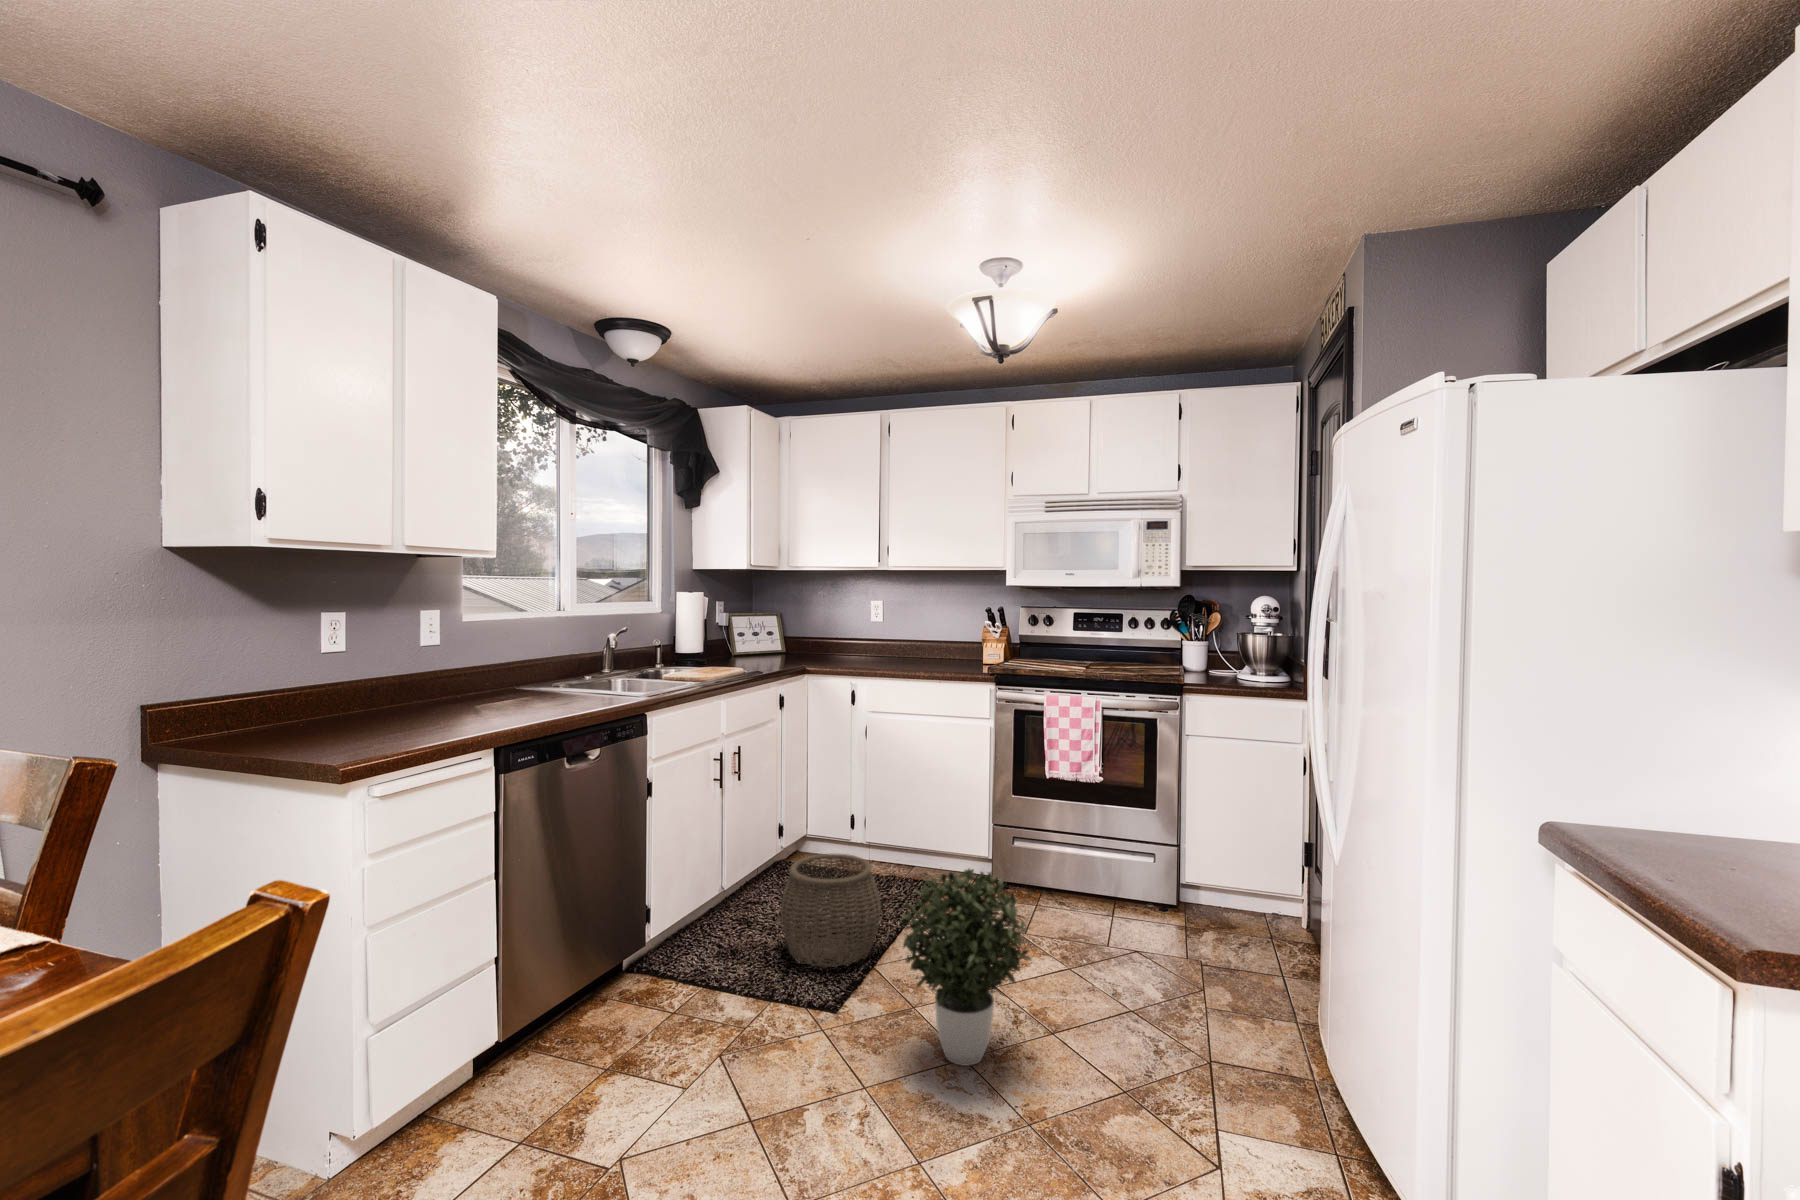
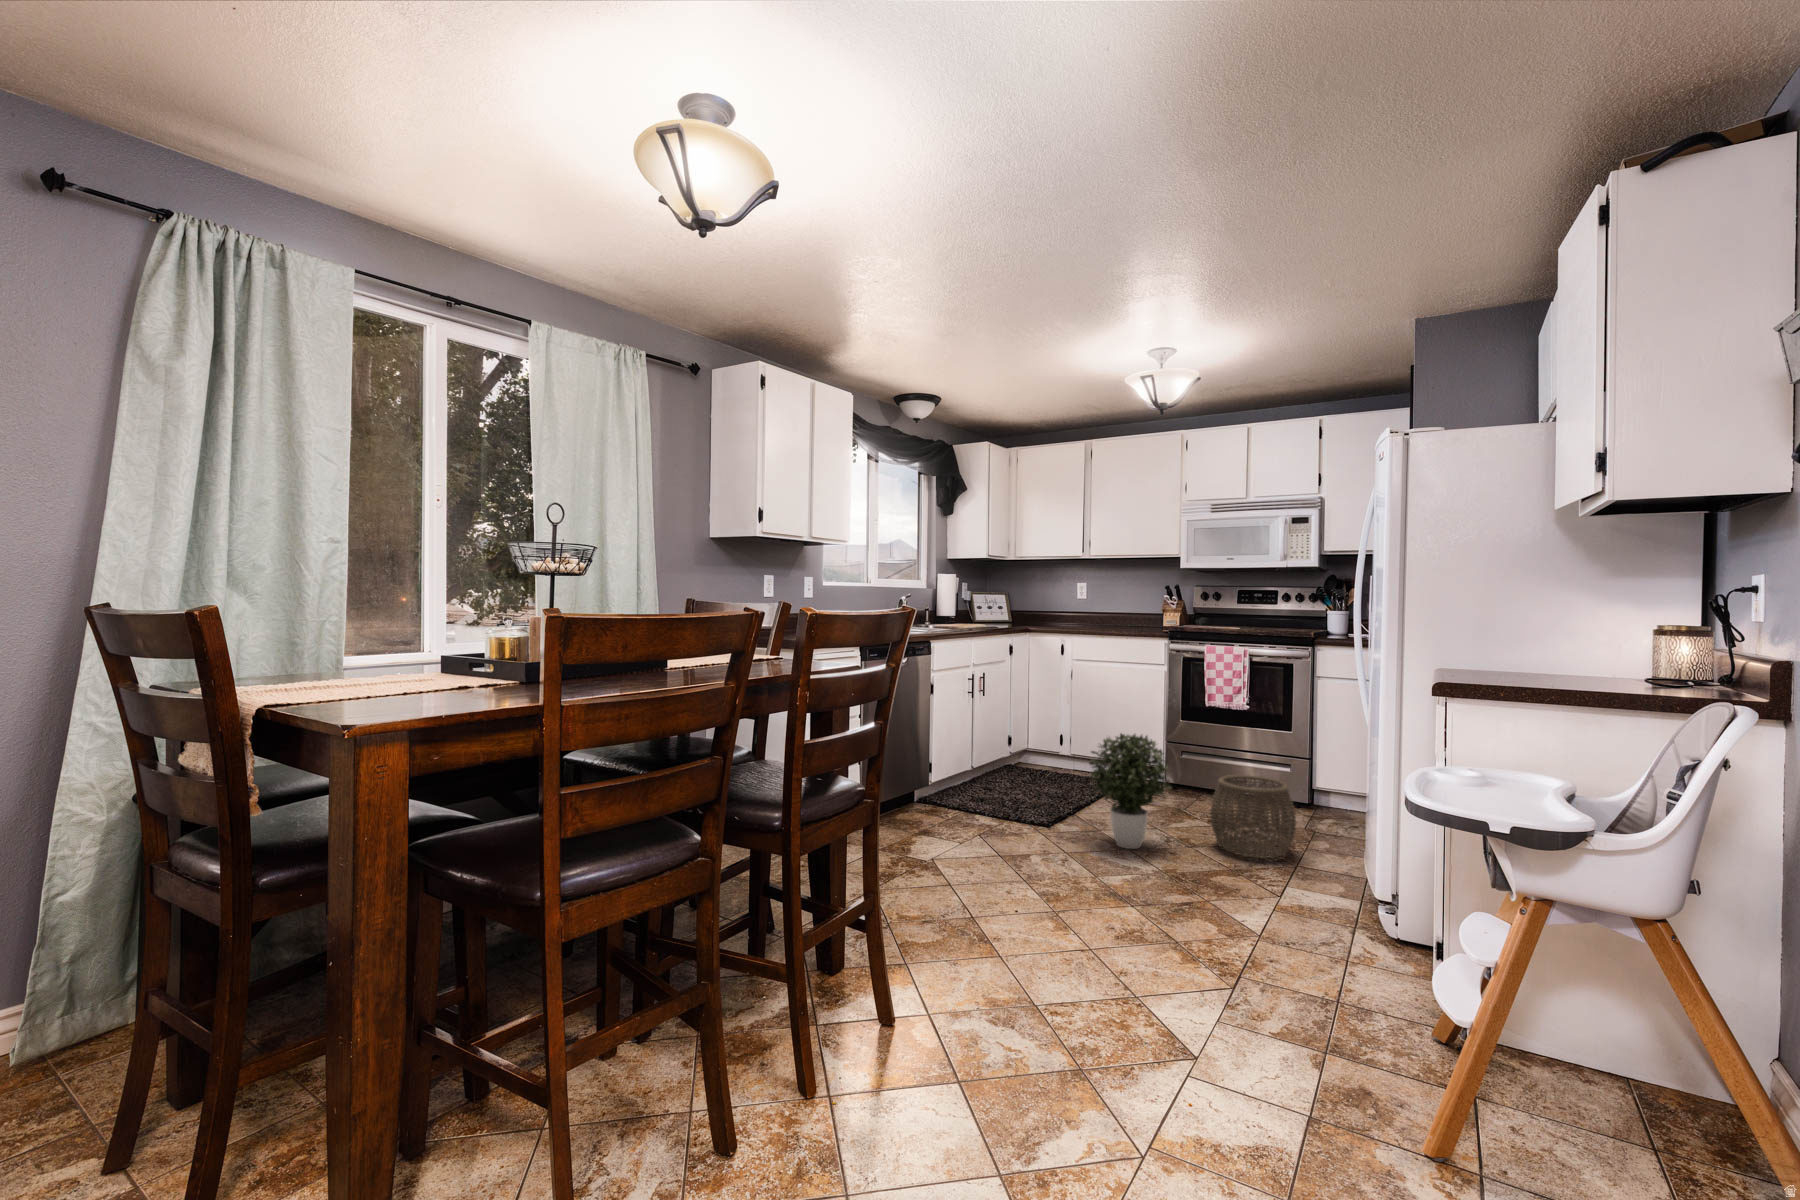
woven basket: present [781,854,880,968] -> present [1211,775,1296,859]

